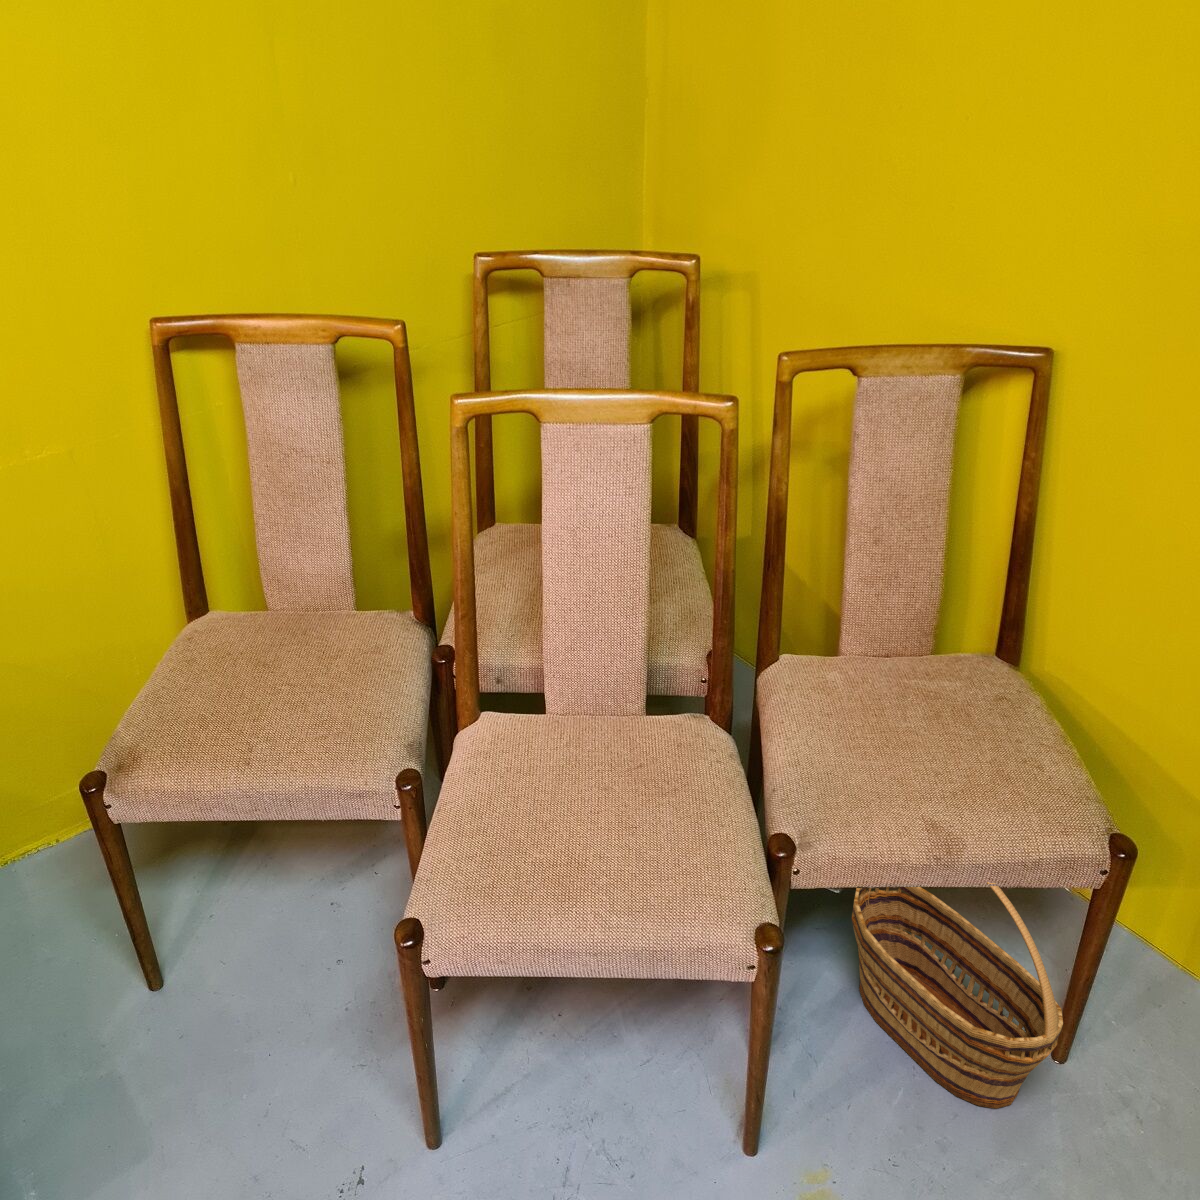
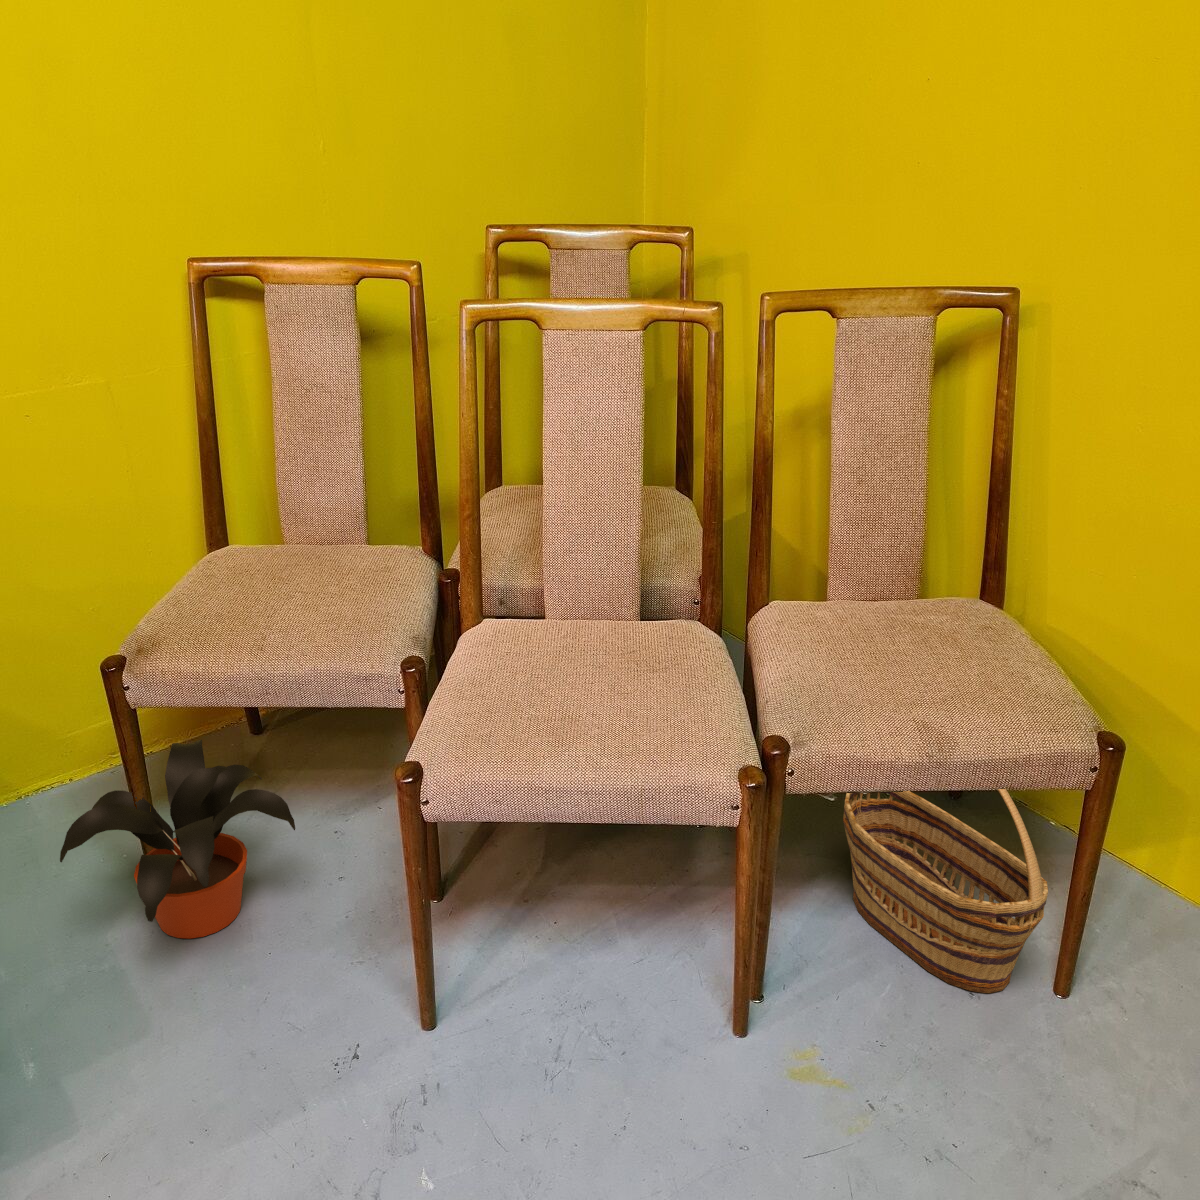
potted plant: none [49,837,292,1055] -> present [60,740,295,939]

